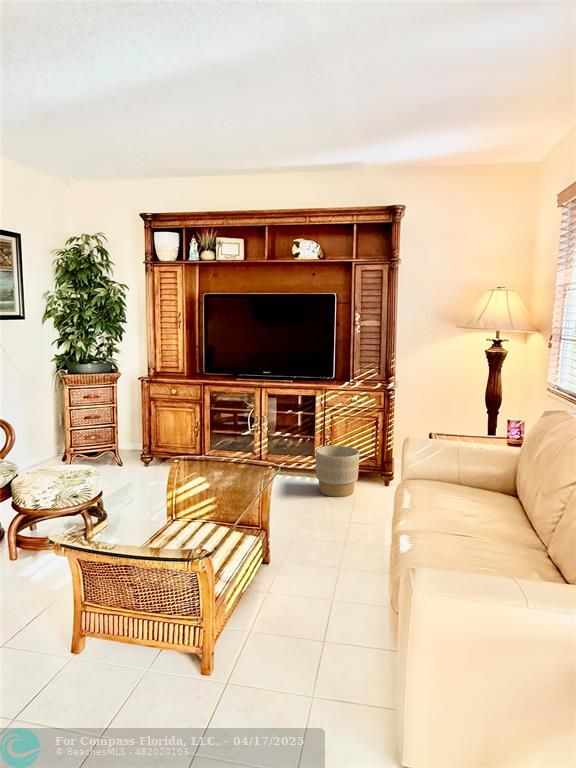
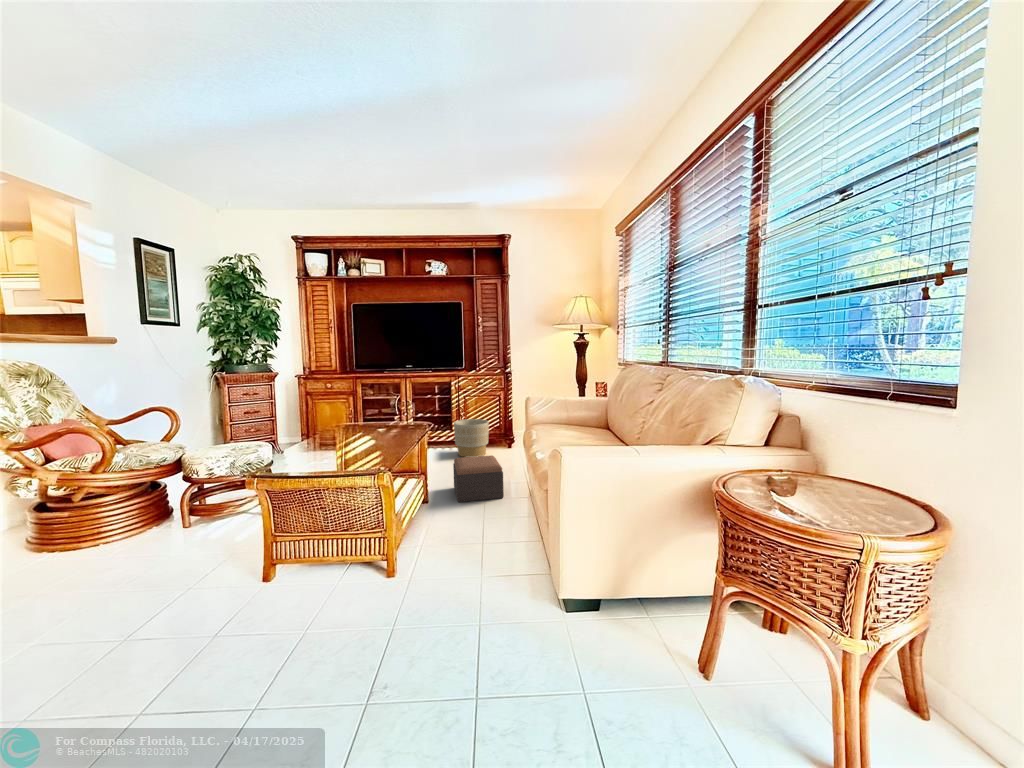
footstool: none [304,509,363,570] -> present [453,456,504,502]

